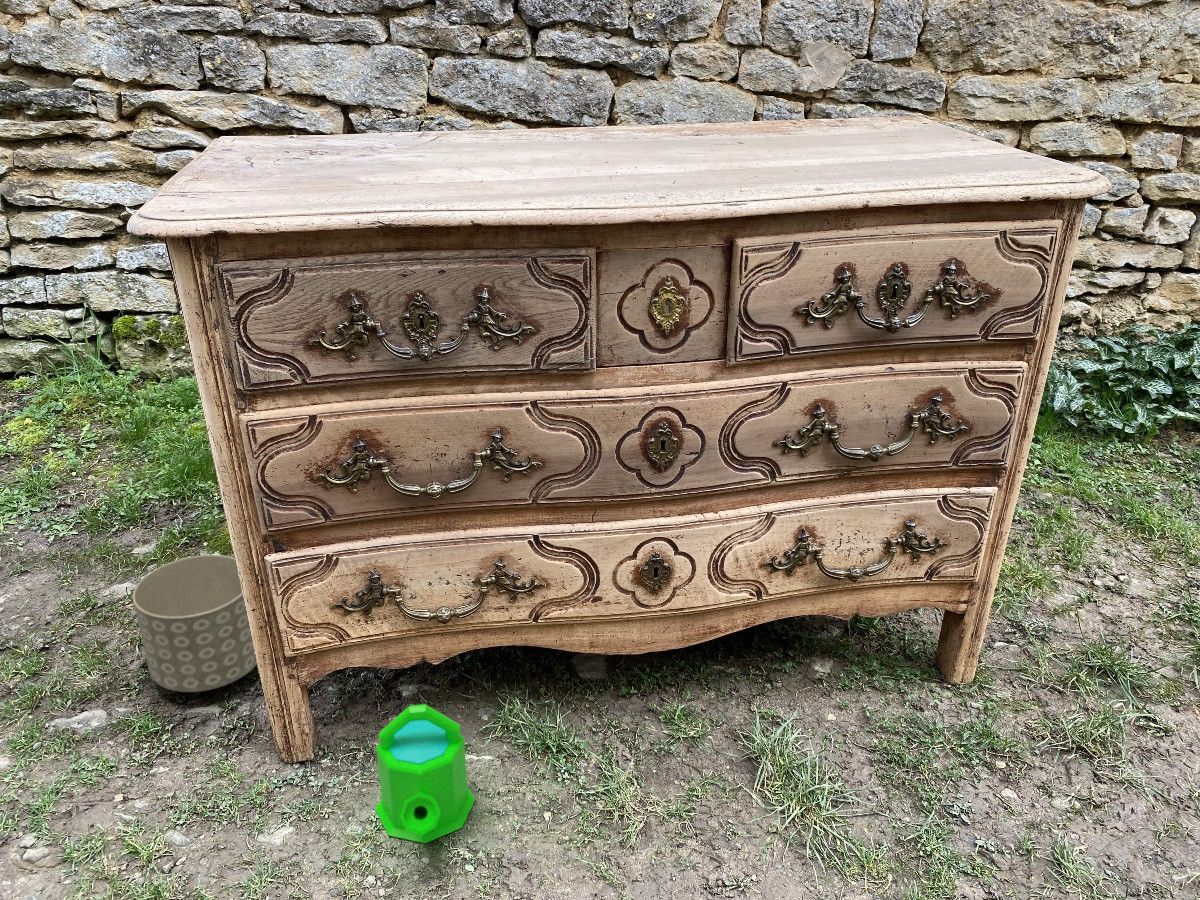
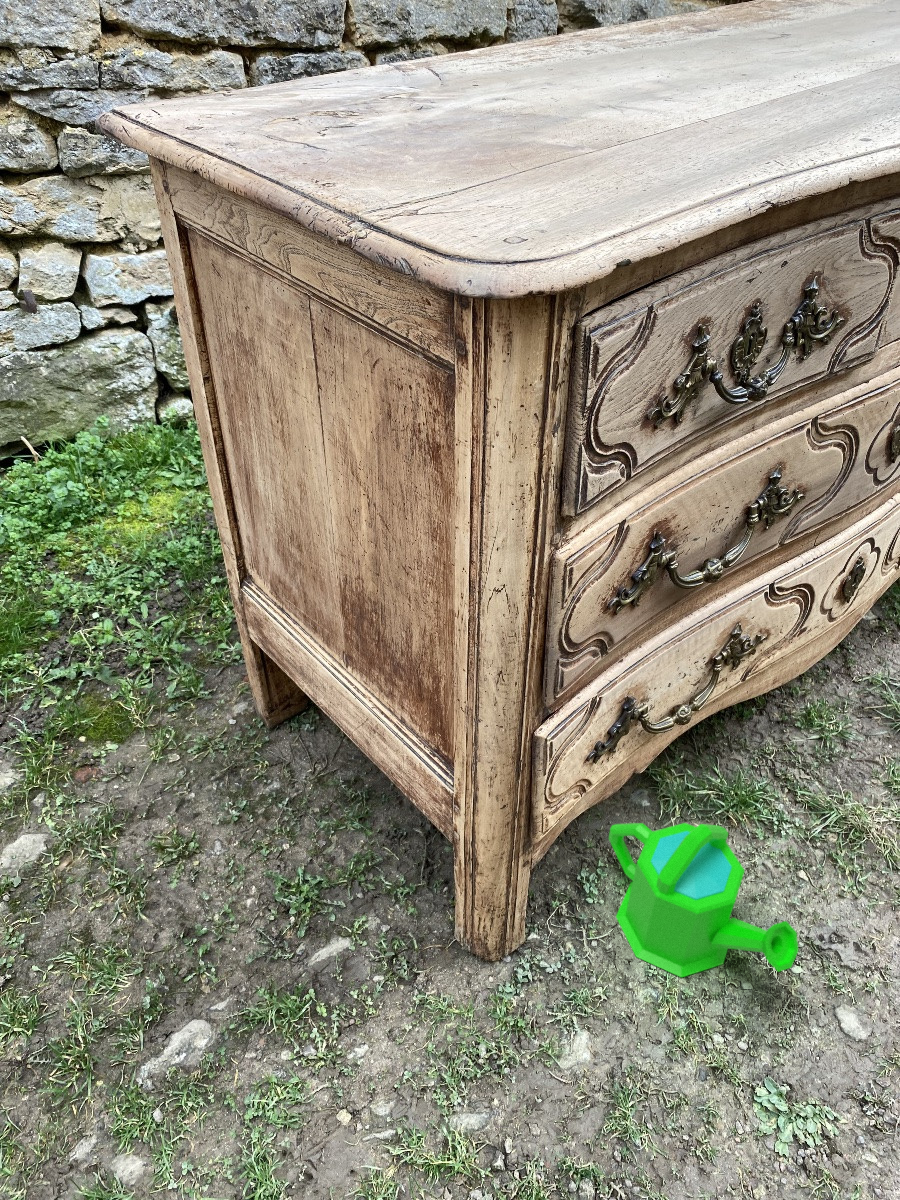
planter: present [133,555,256,692] -> none [171,745,344,949]

